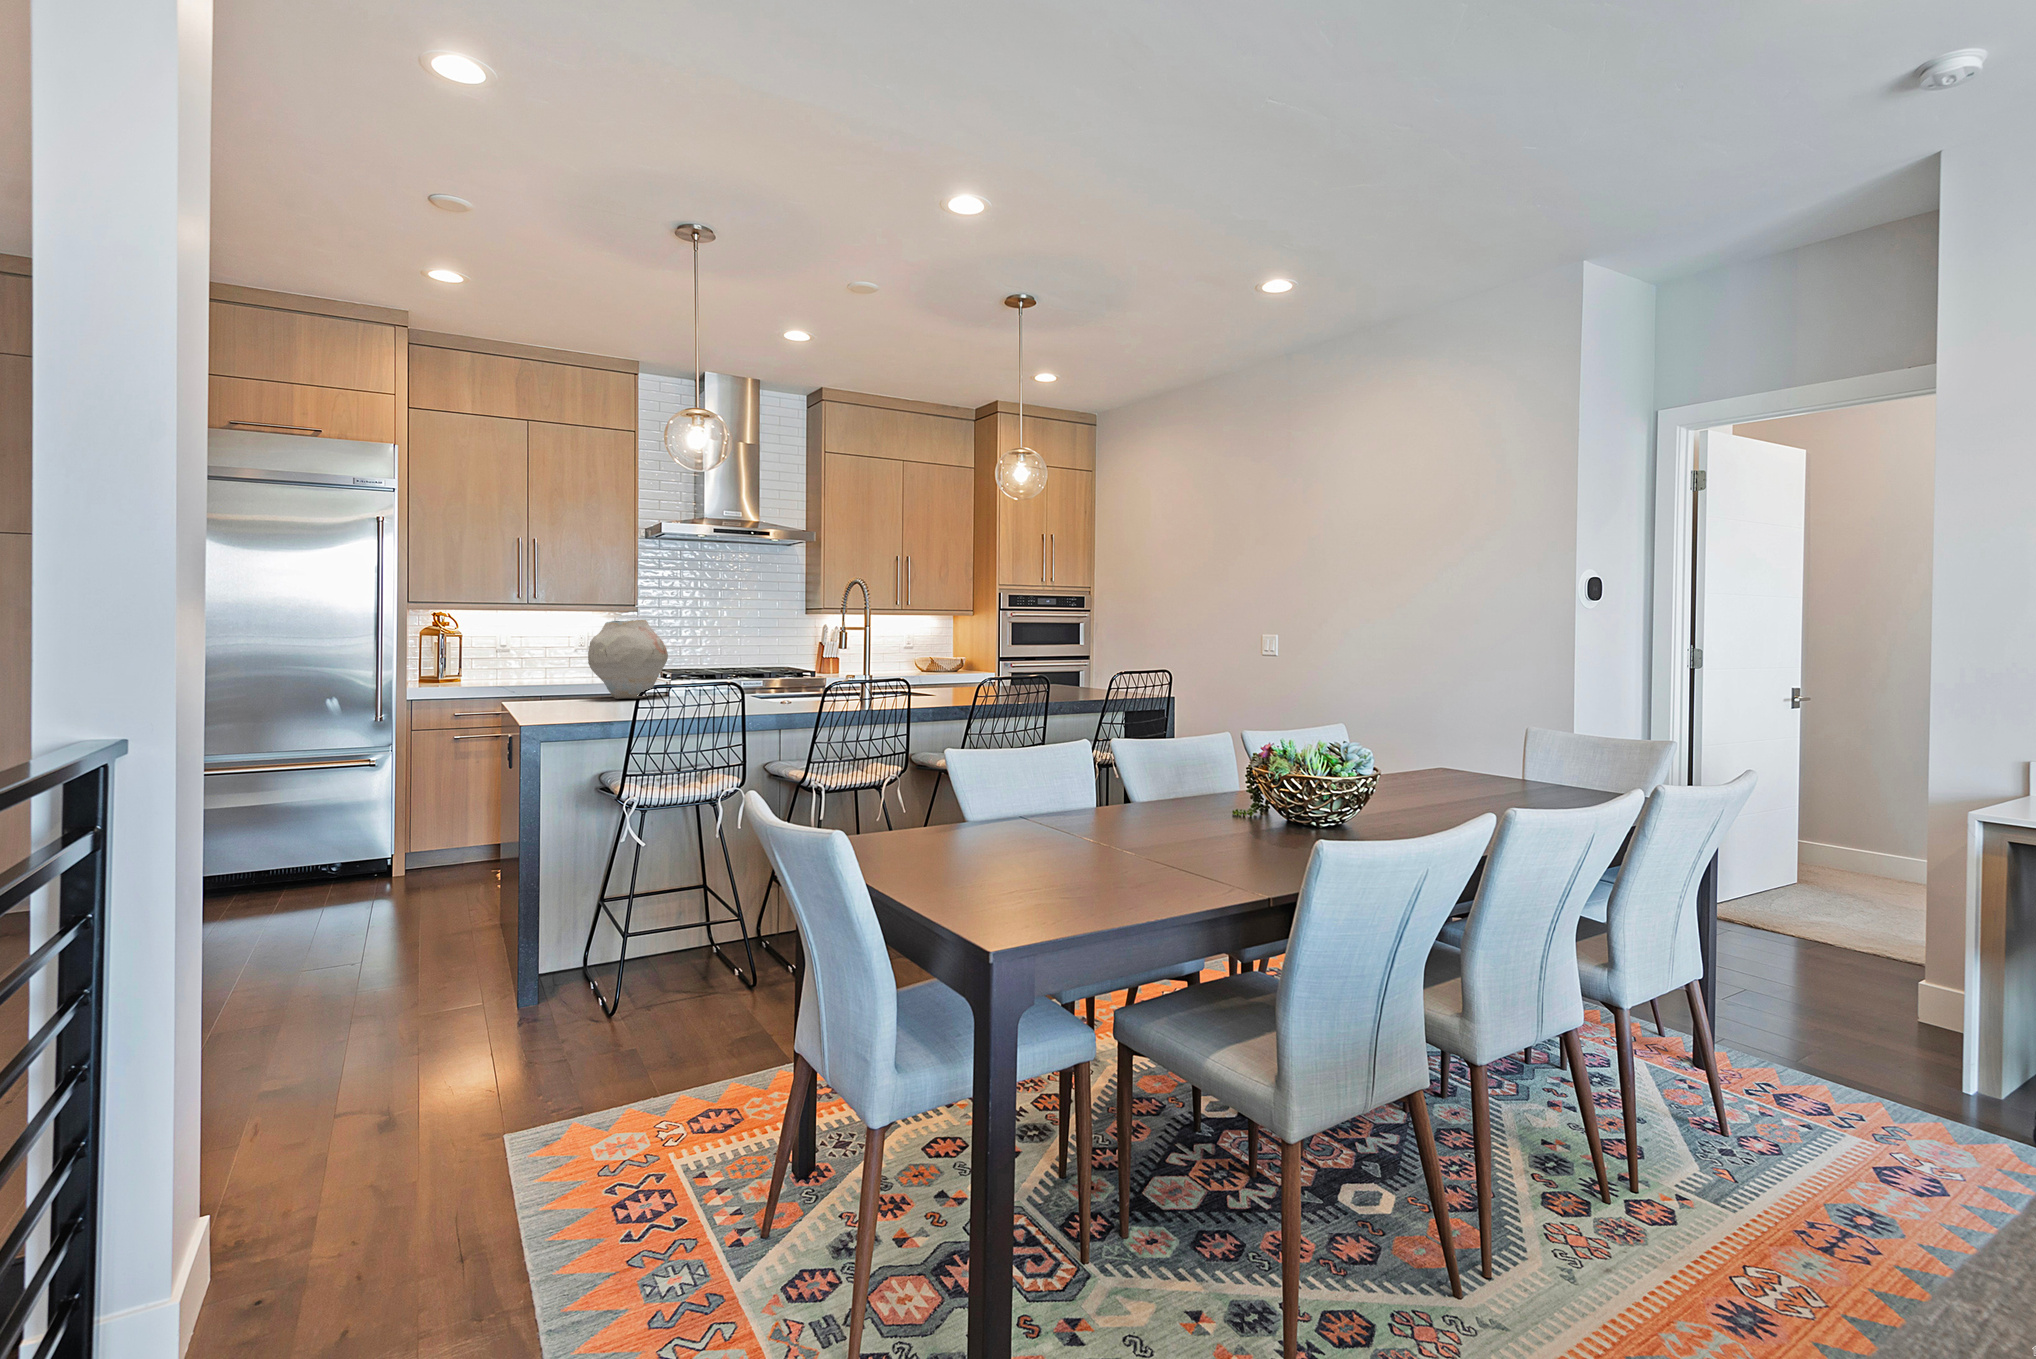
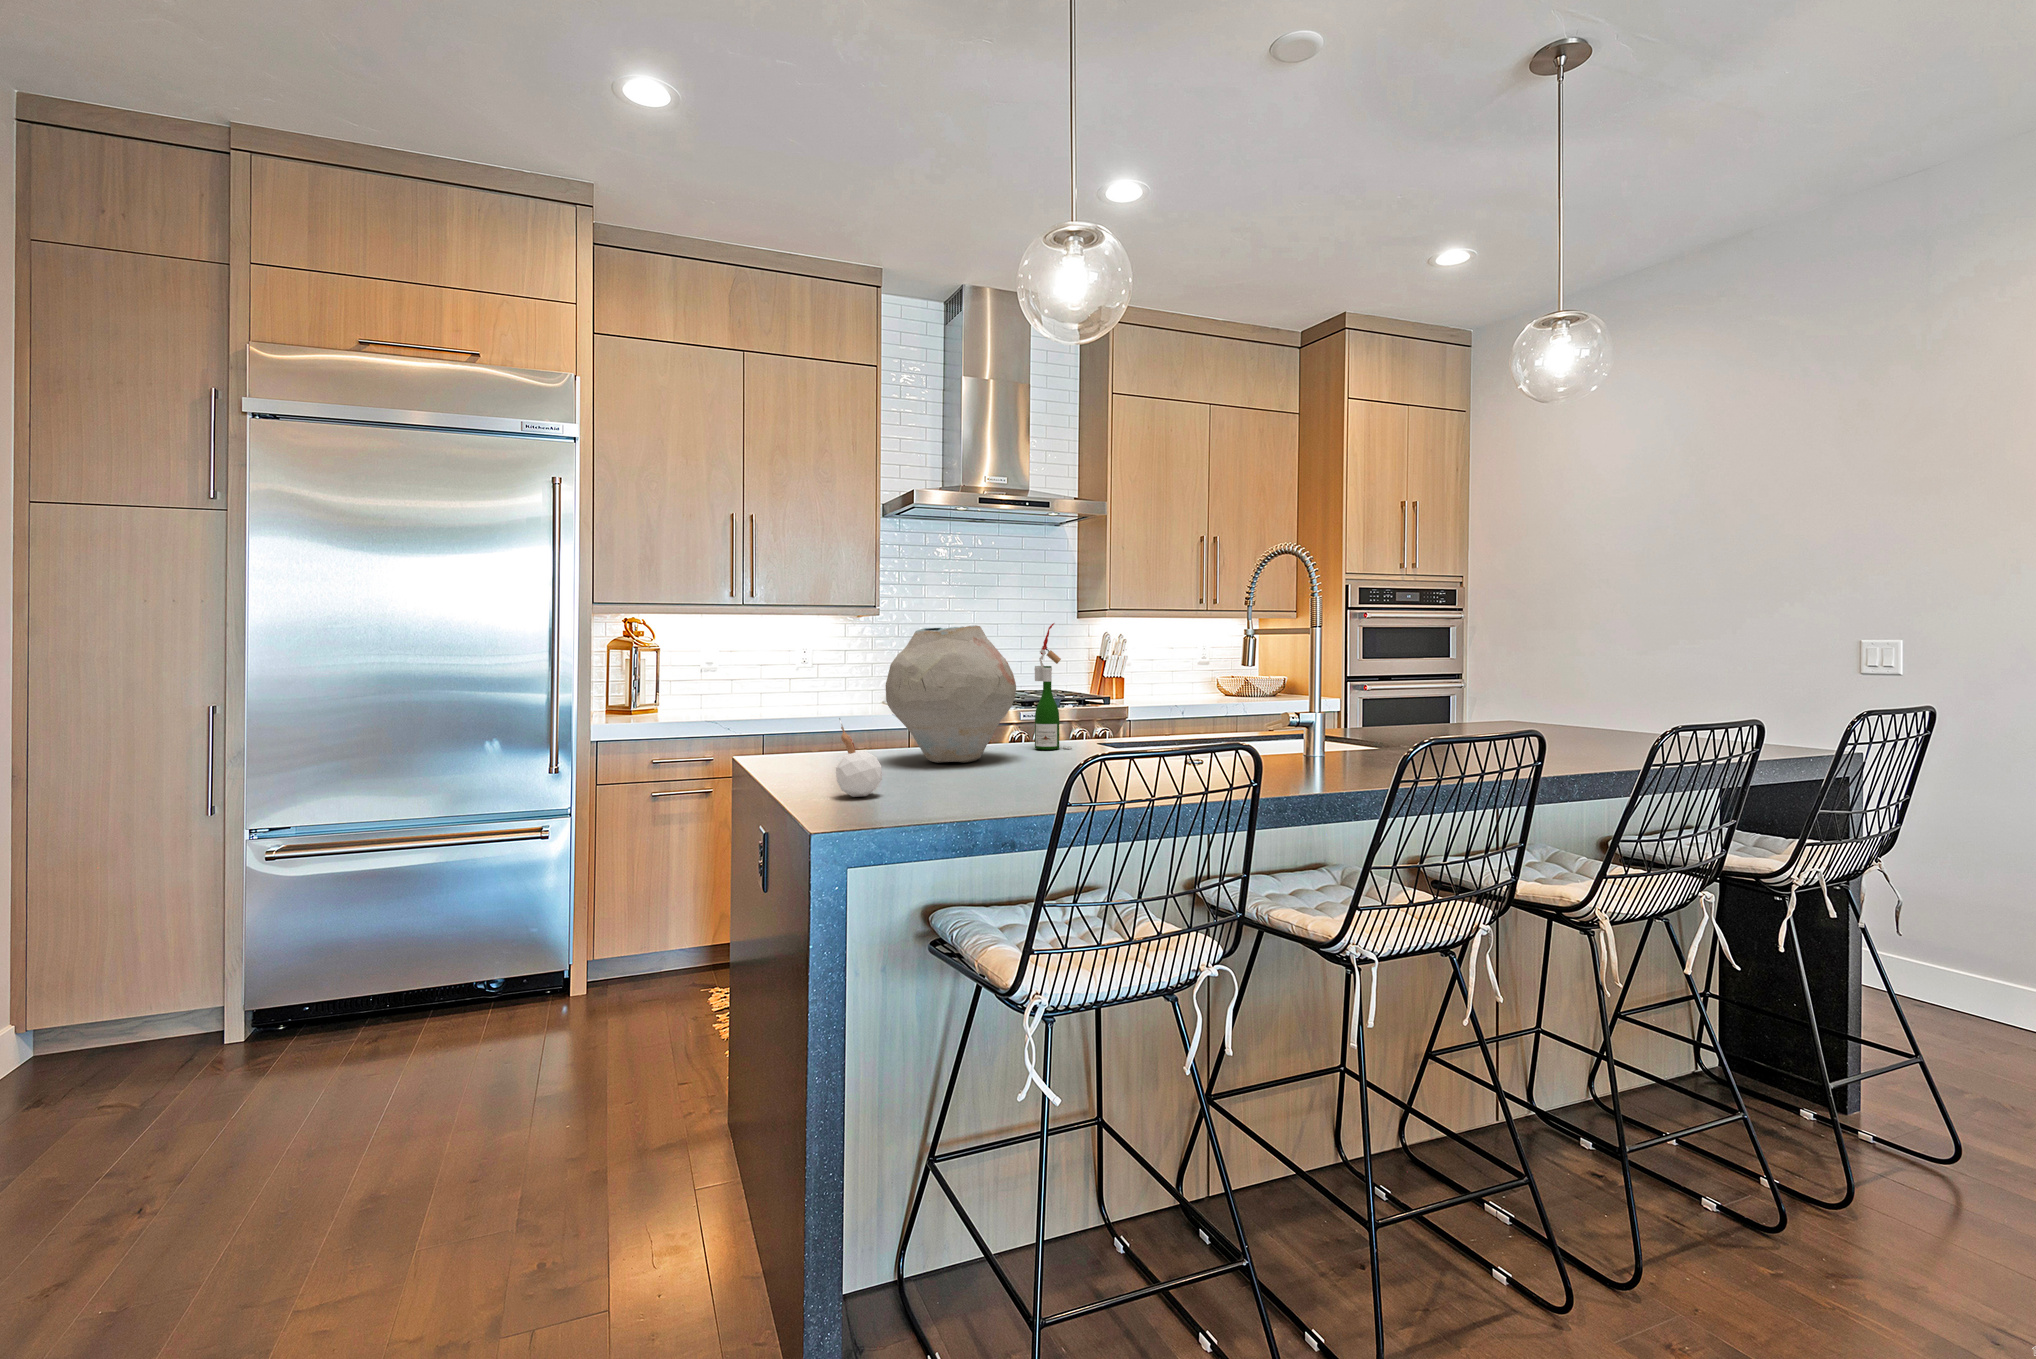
wine bottle: none [688,618,711,694] -> present [1034,623,1072,749]
candle: none [541,668,568,710] -> present [836,718,882,797]

